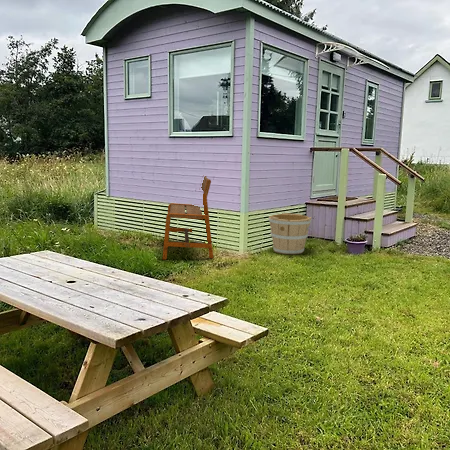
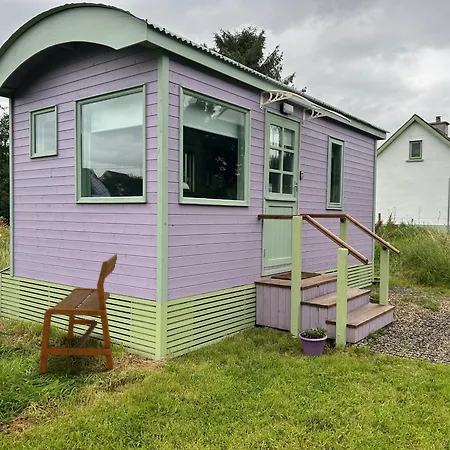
wooden bucket: present [269,213,312,254] -> none [196,300,251,358]

